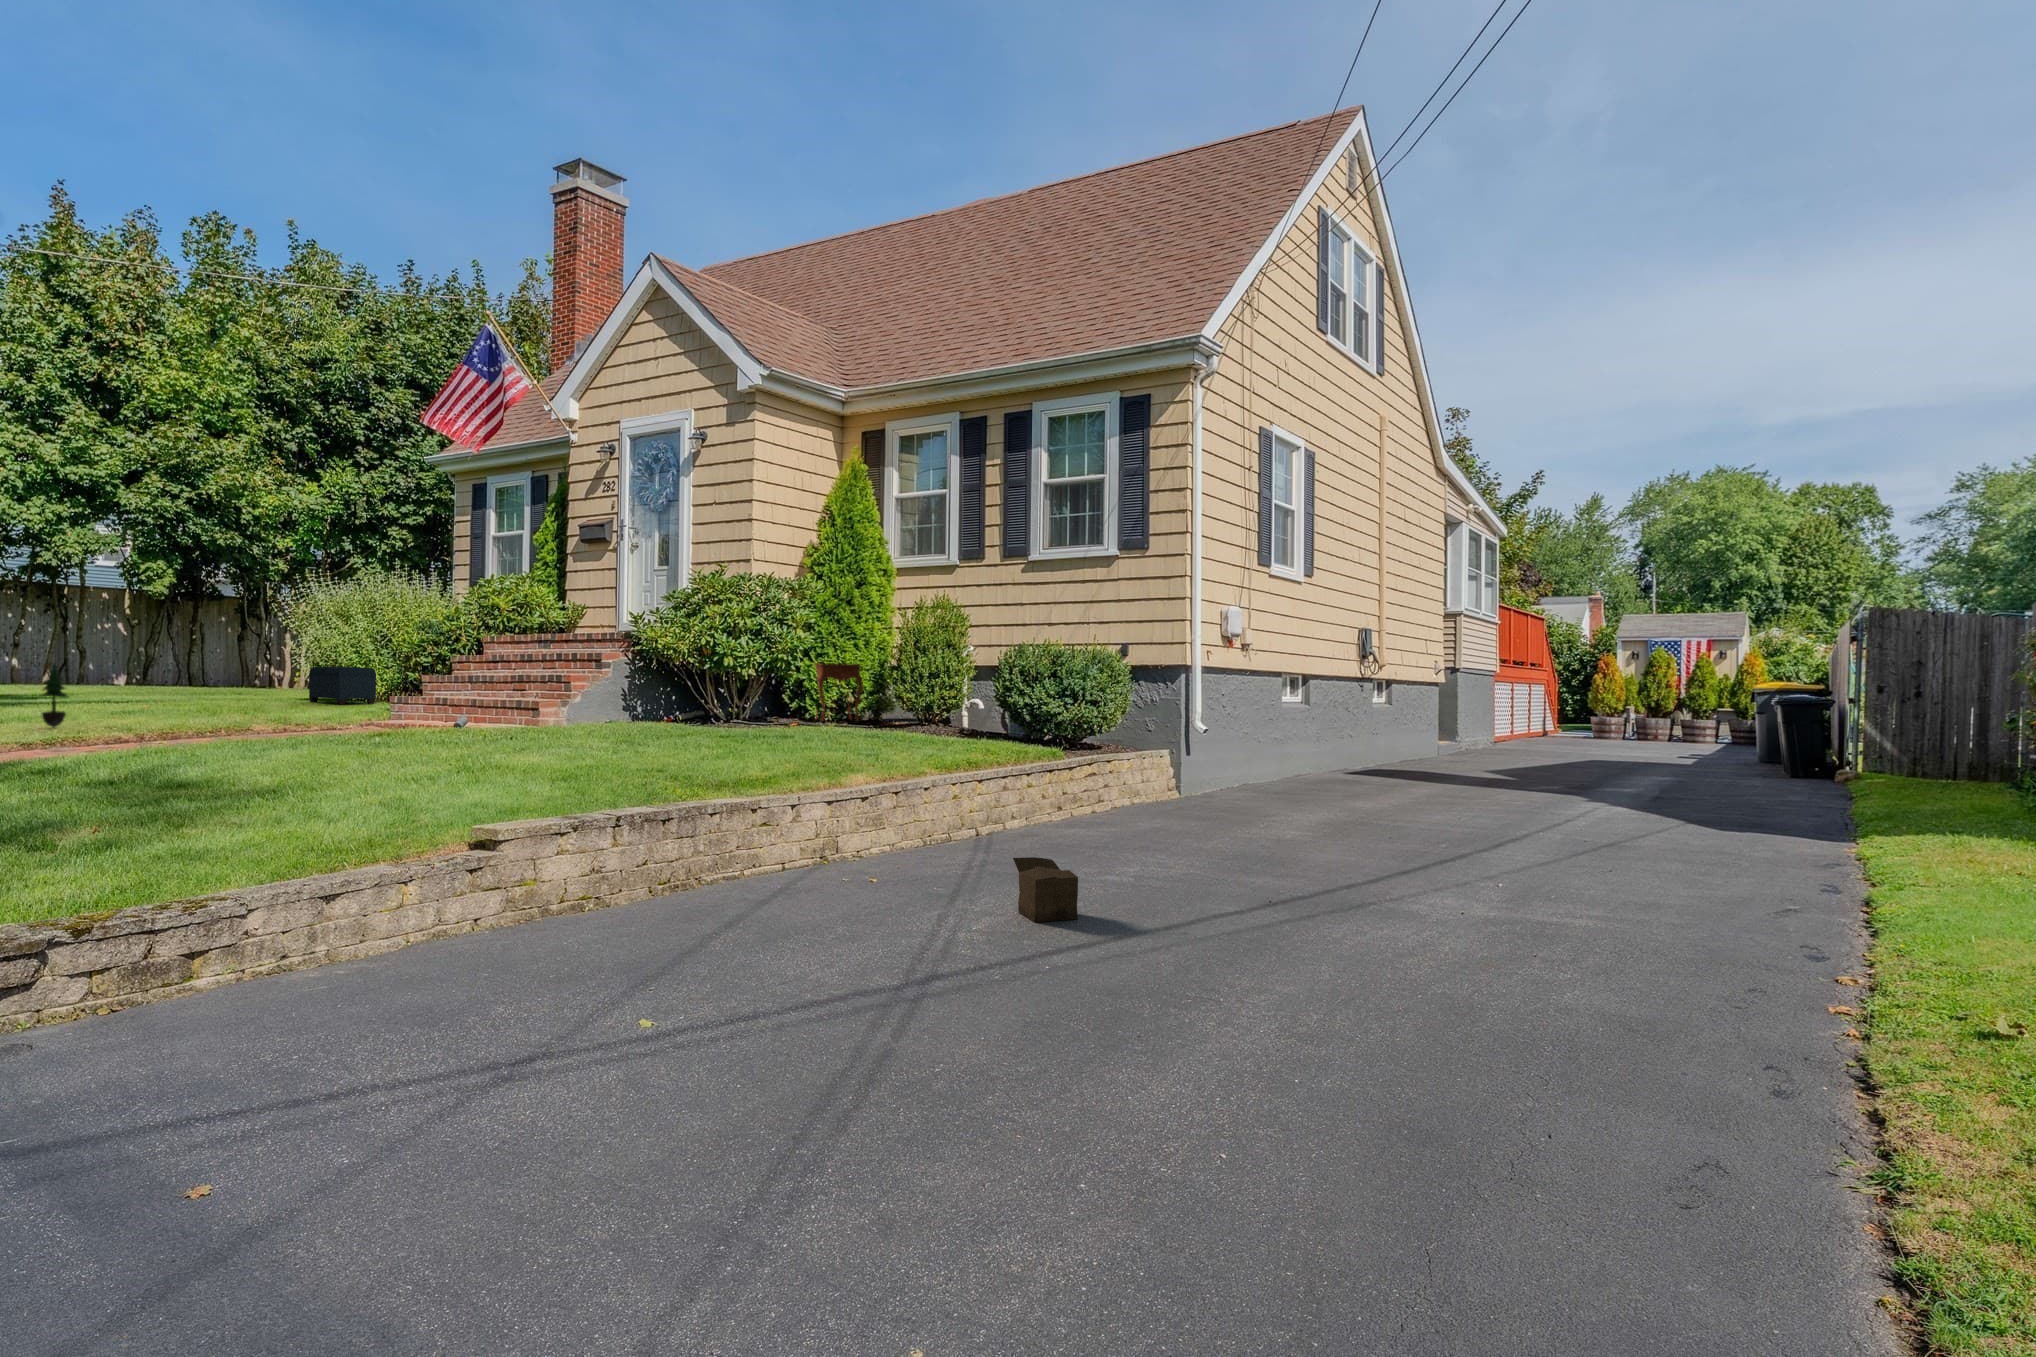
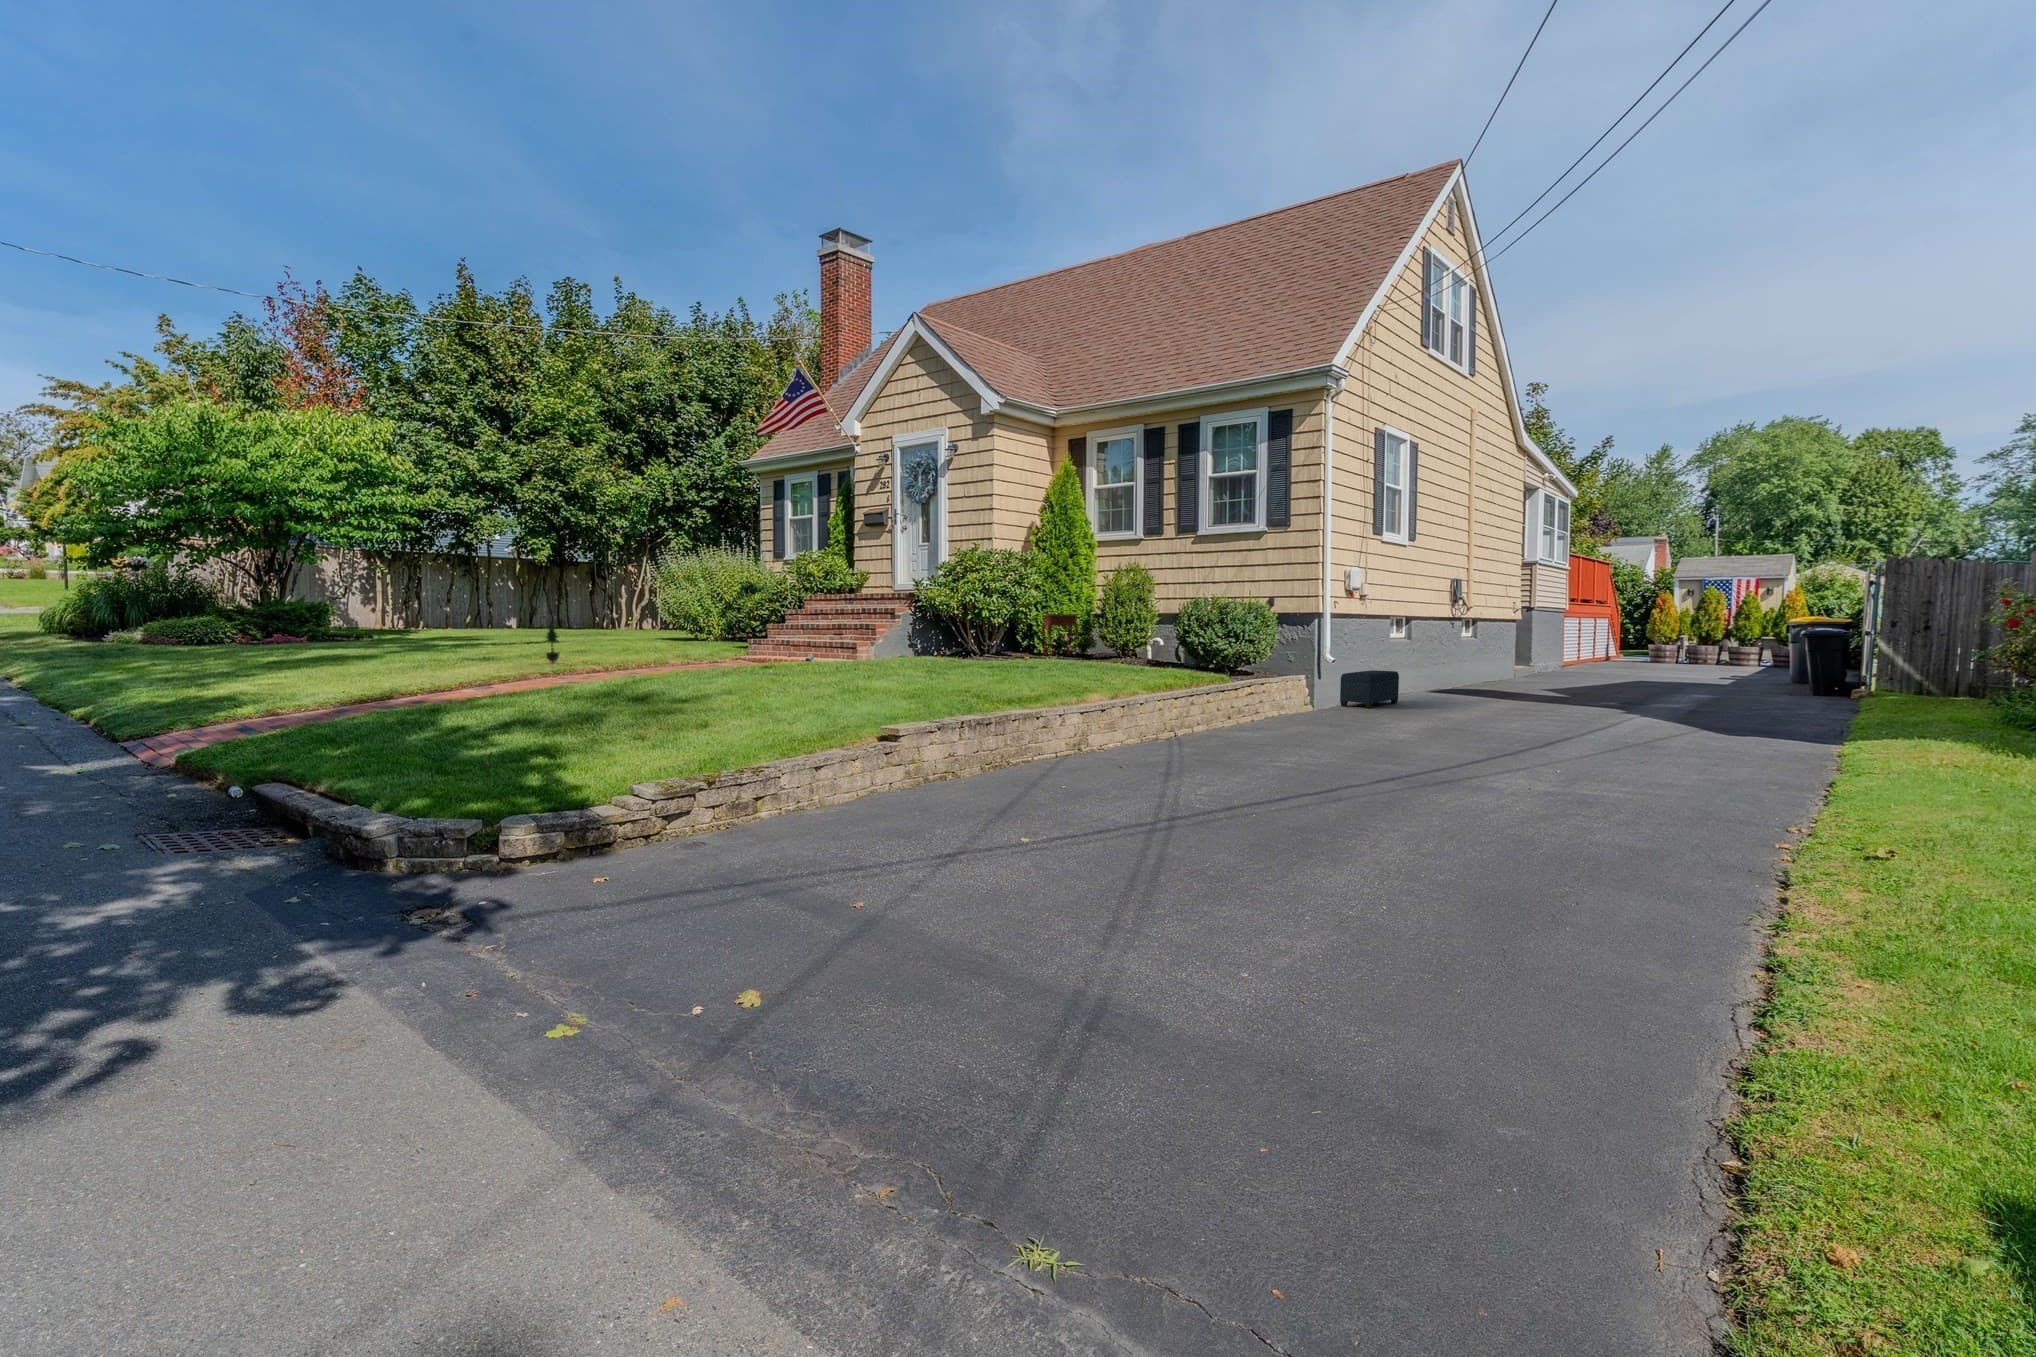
bench: present [309,667,376,704] -> present [1340,670,1399,708]
cardboard box: present [1013,857,1078,922] -> none [1234,751,1279,792]

